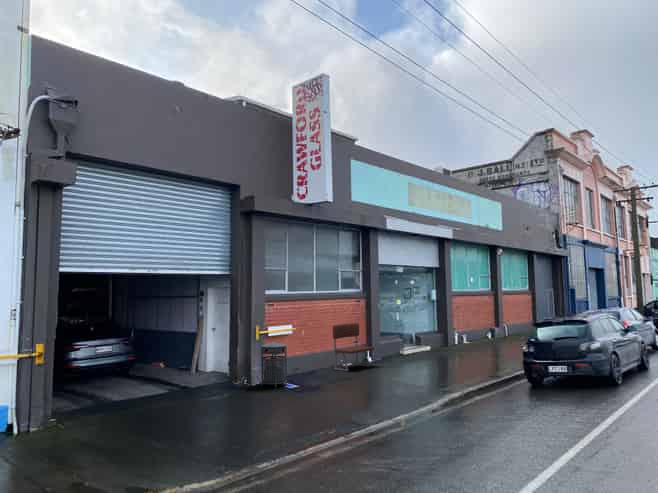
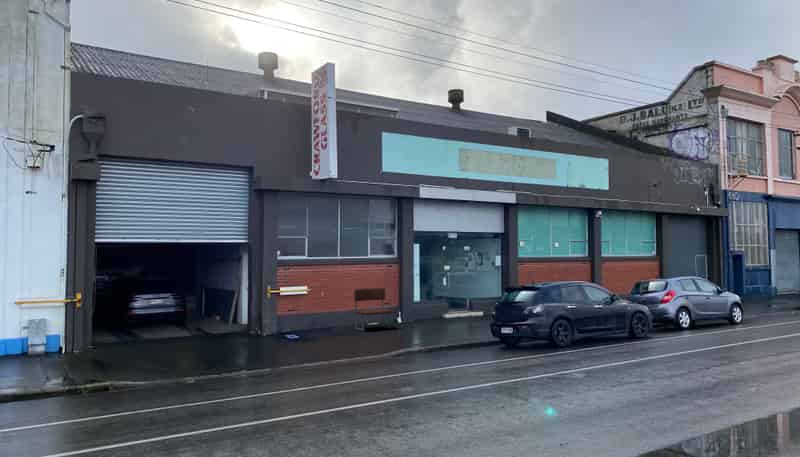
trash can: present [261,342,287,387] -> none [271,301,294,339]

